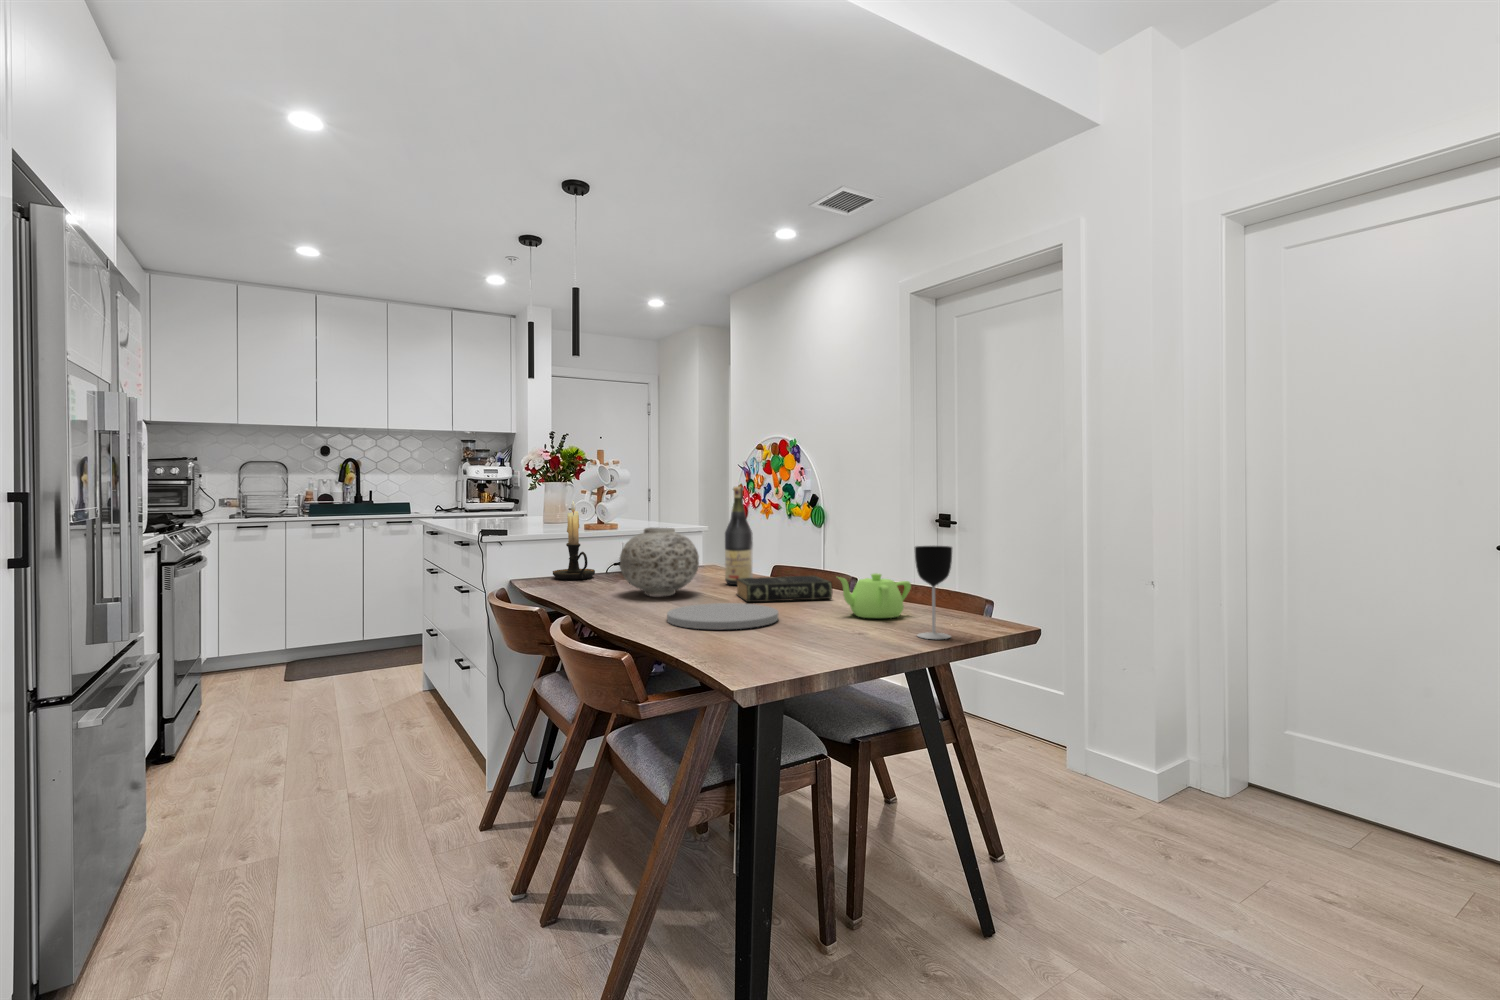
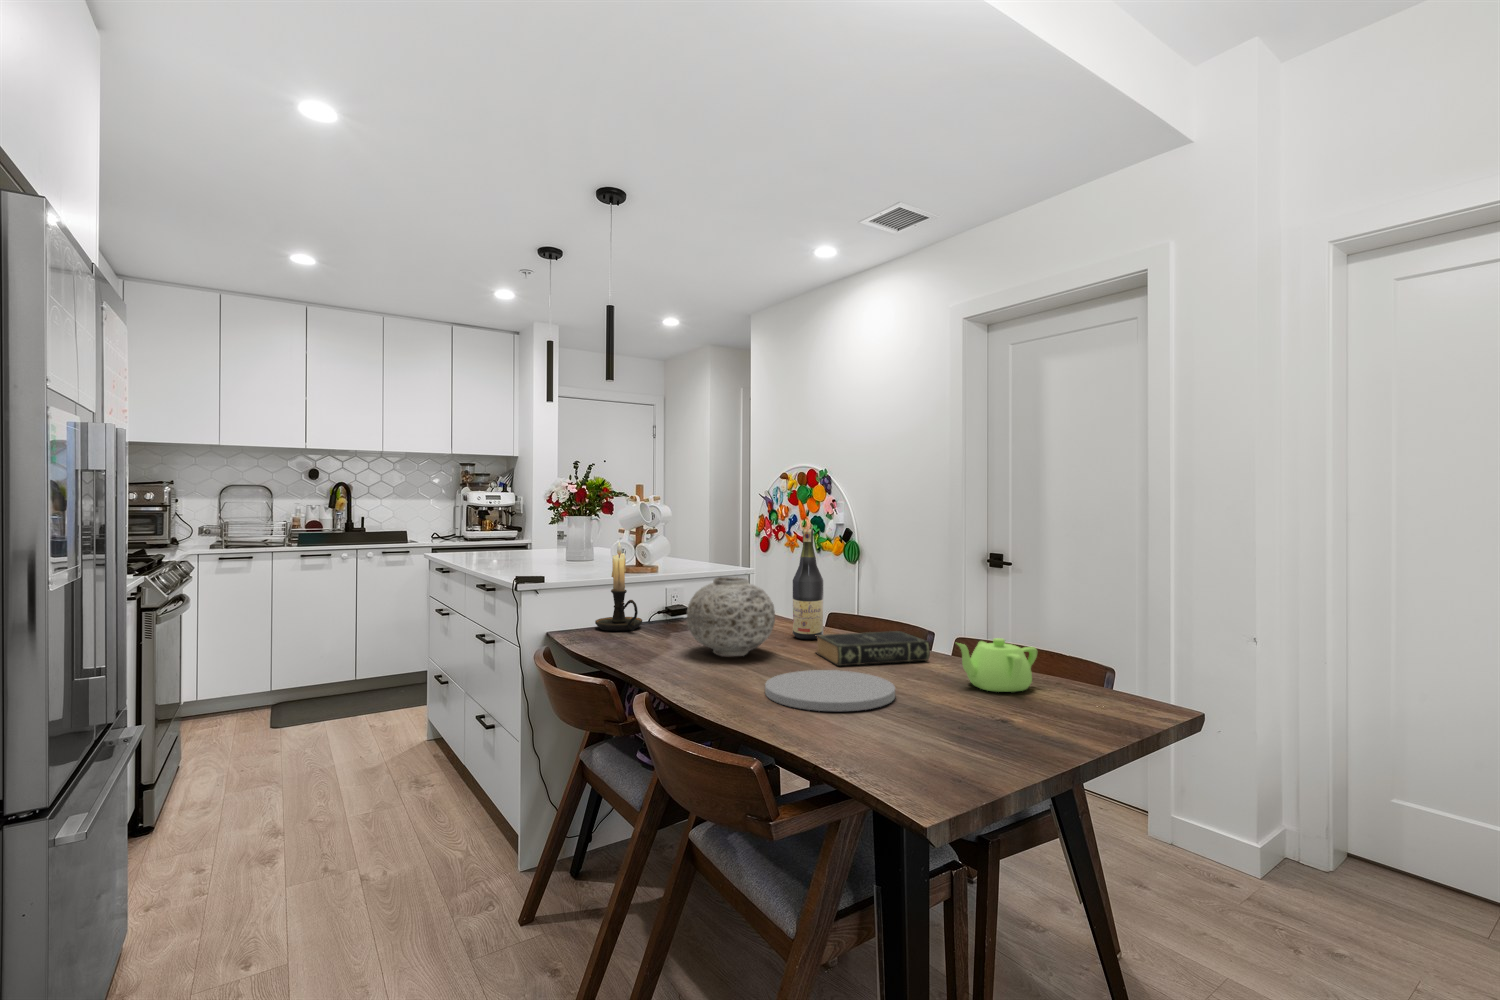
wine glass: present [915,546,952,639] -> none [1070,614,1116,727]

